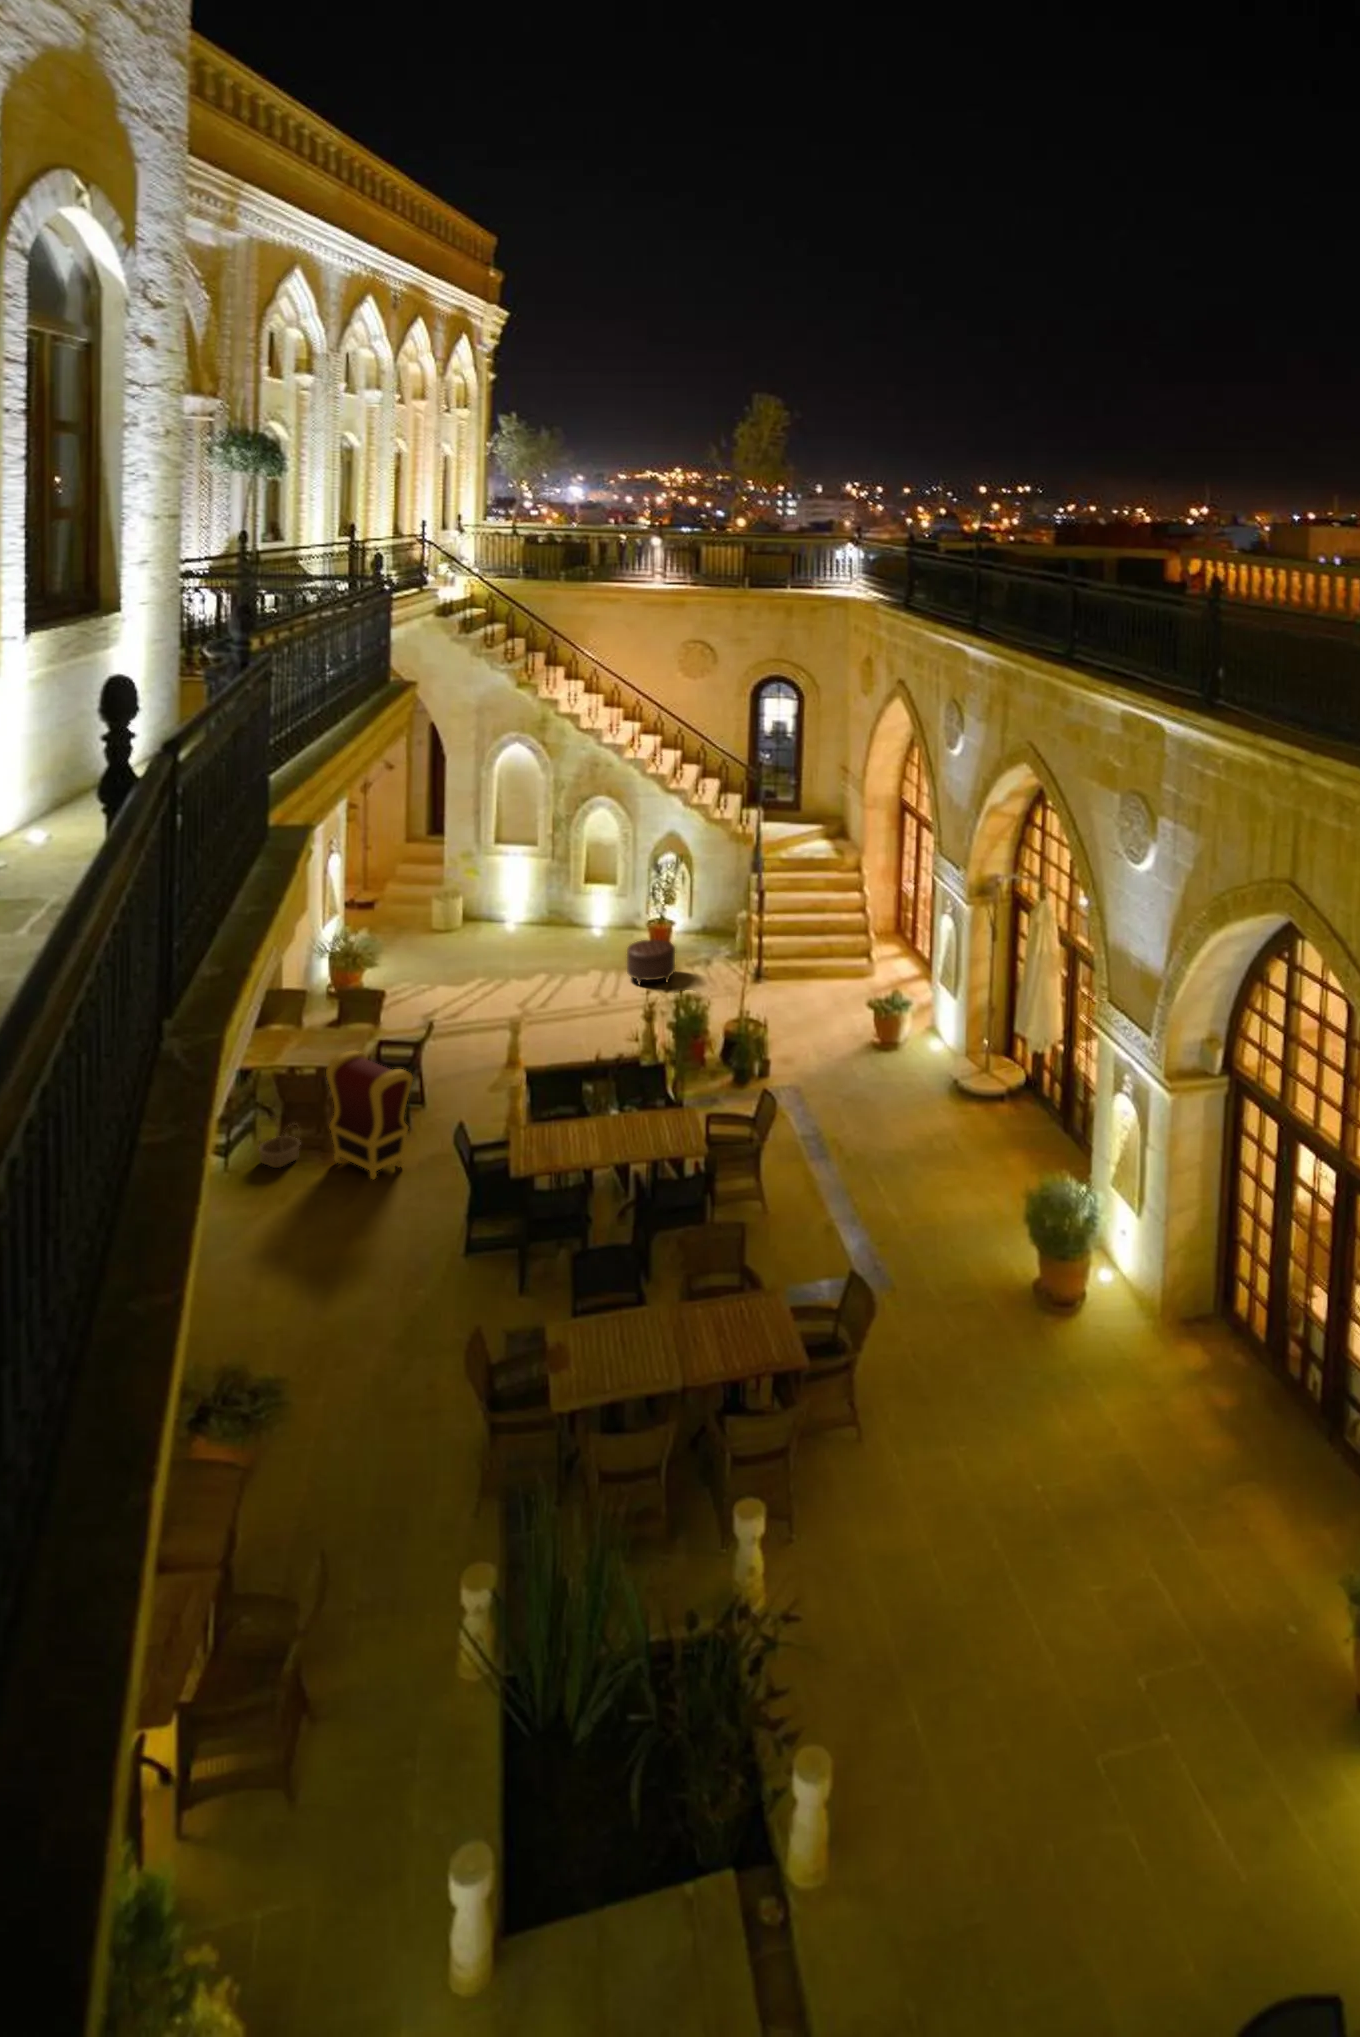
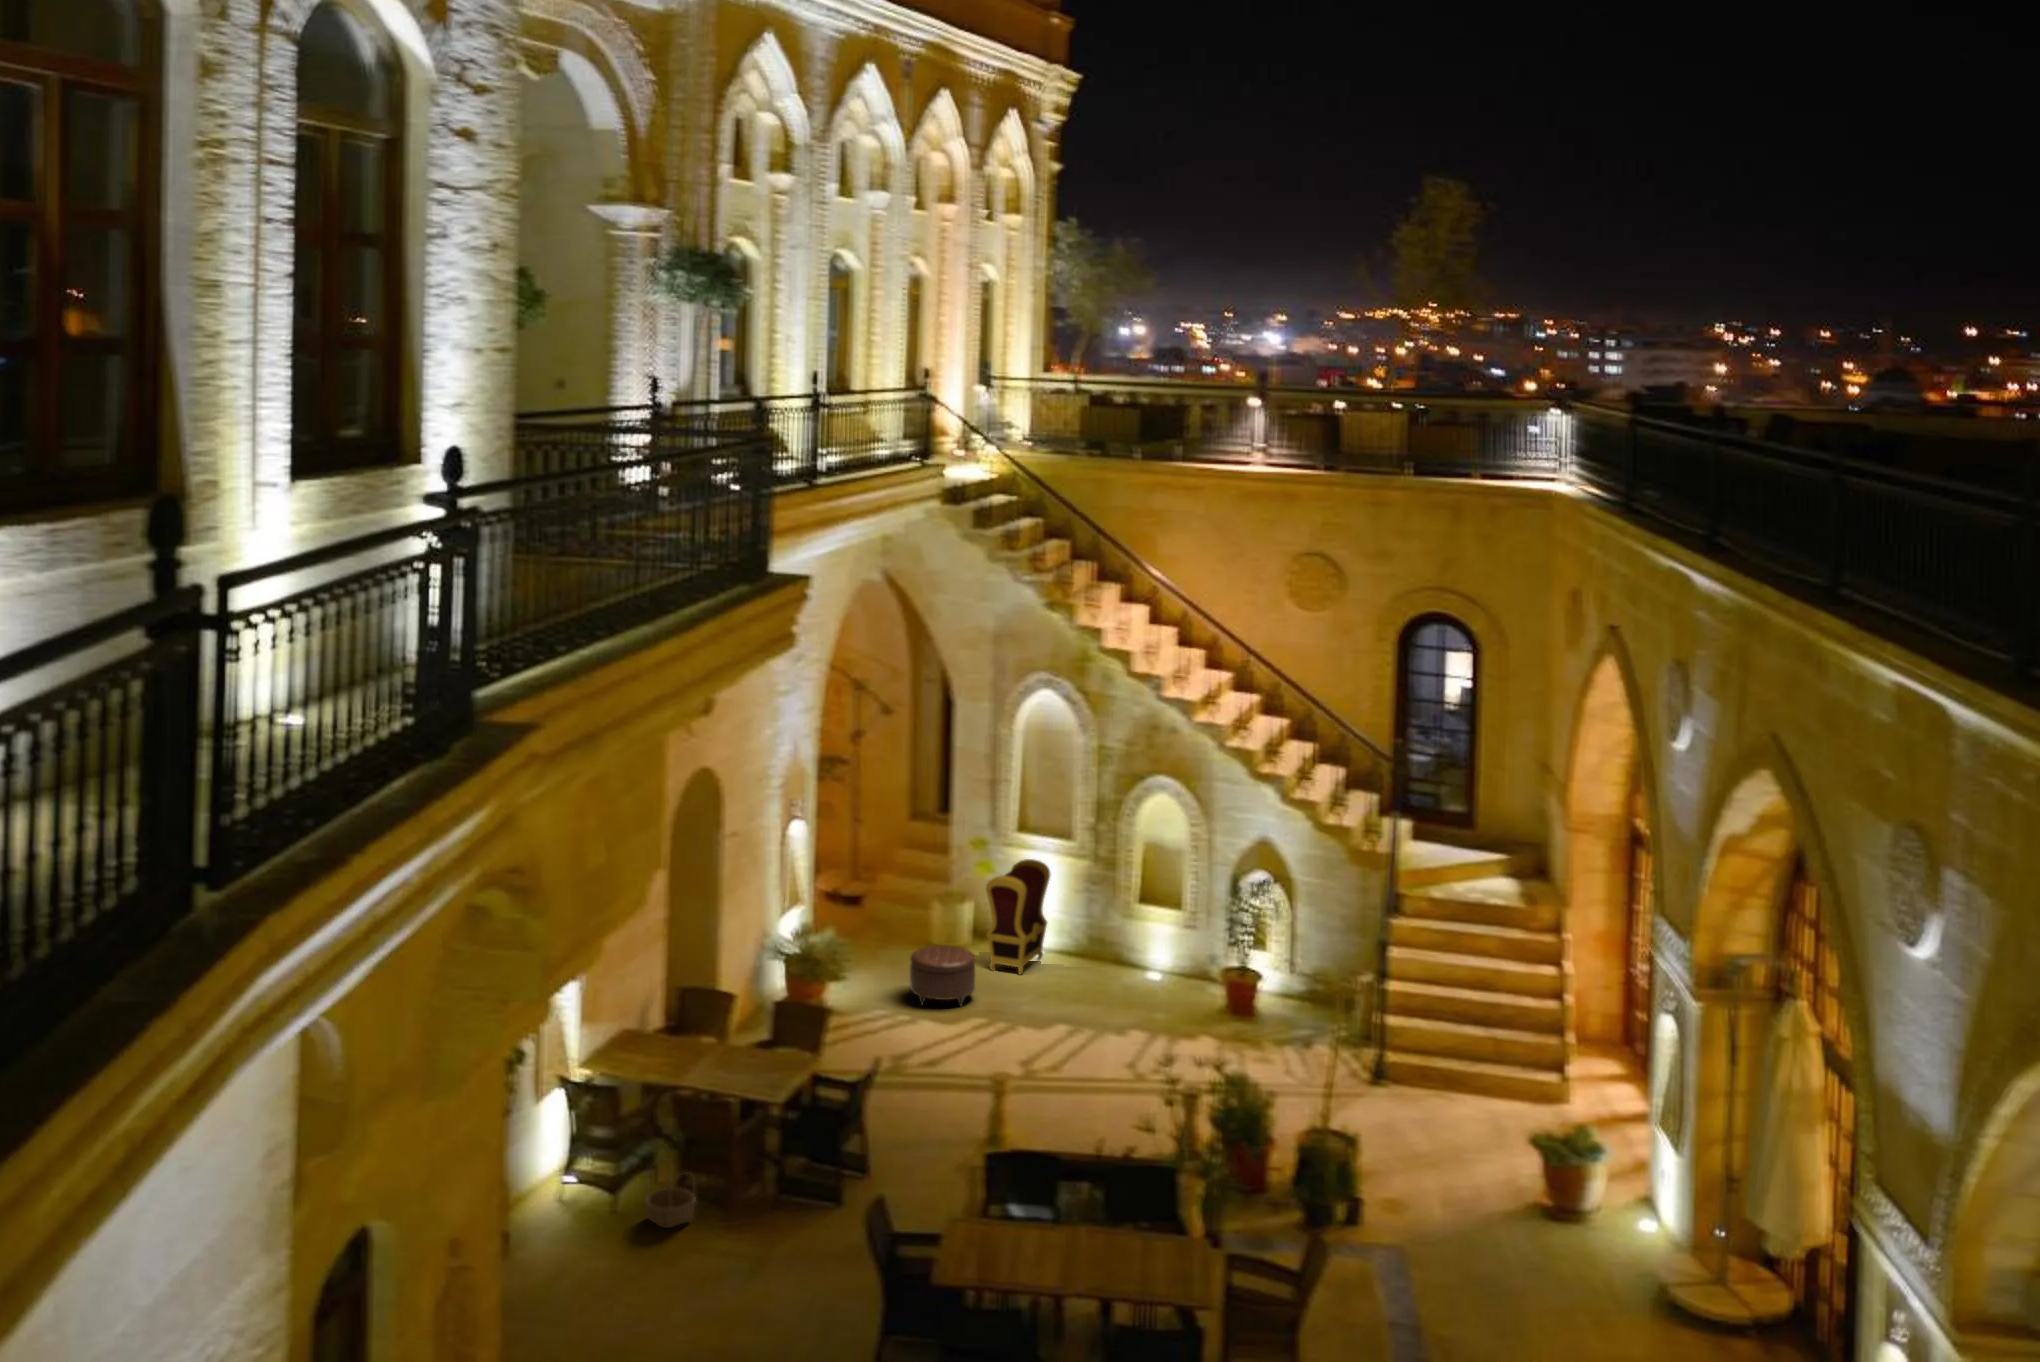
ottoman: present [627,940,675,985] -> present [910,945,976,1006]
armchair: present [326,1051,413,1179] -> present [986,859,1051,975]

